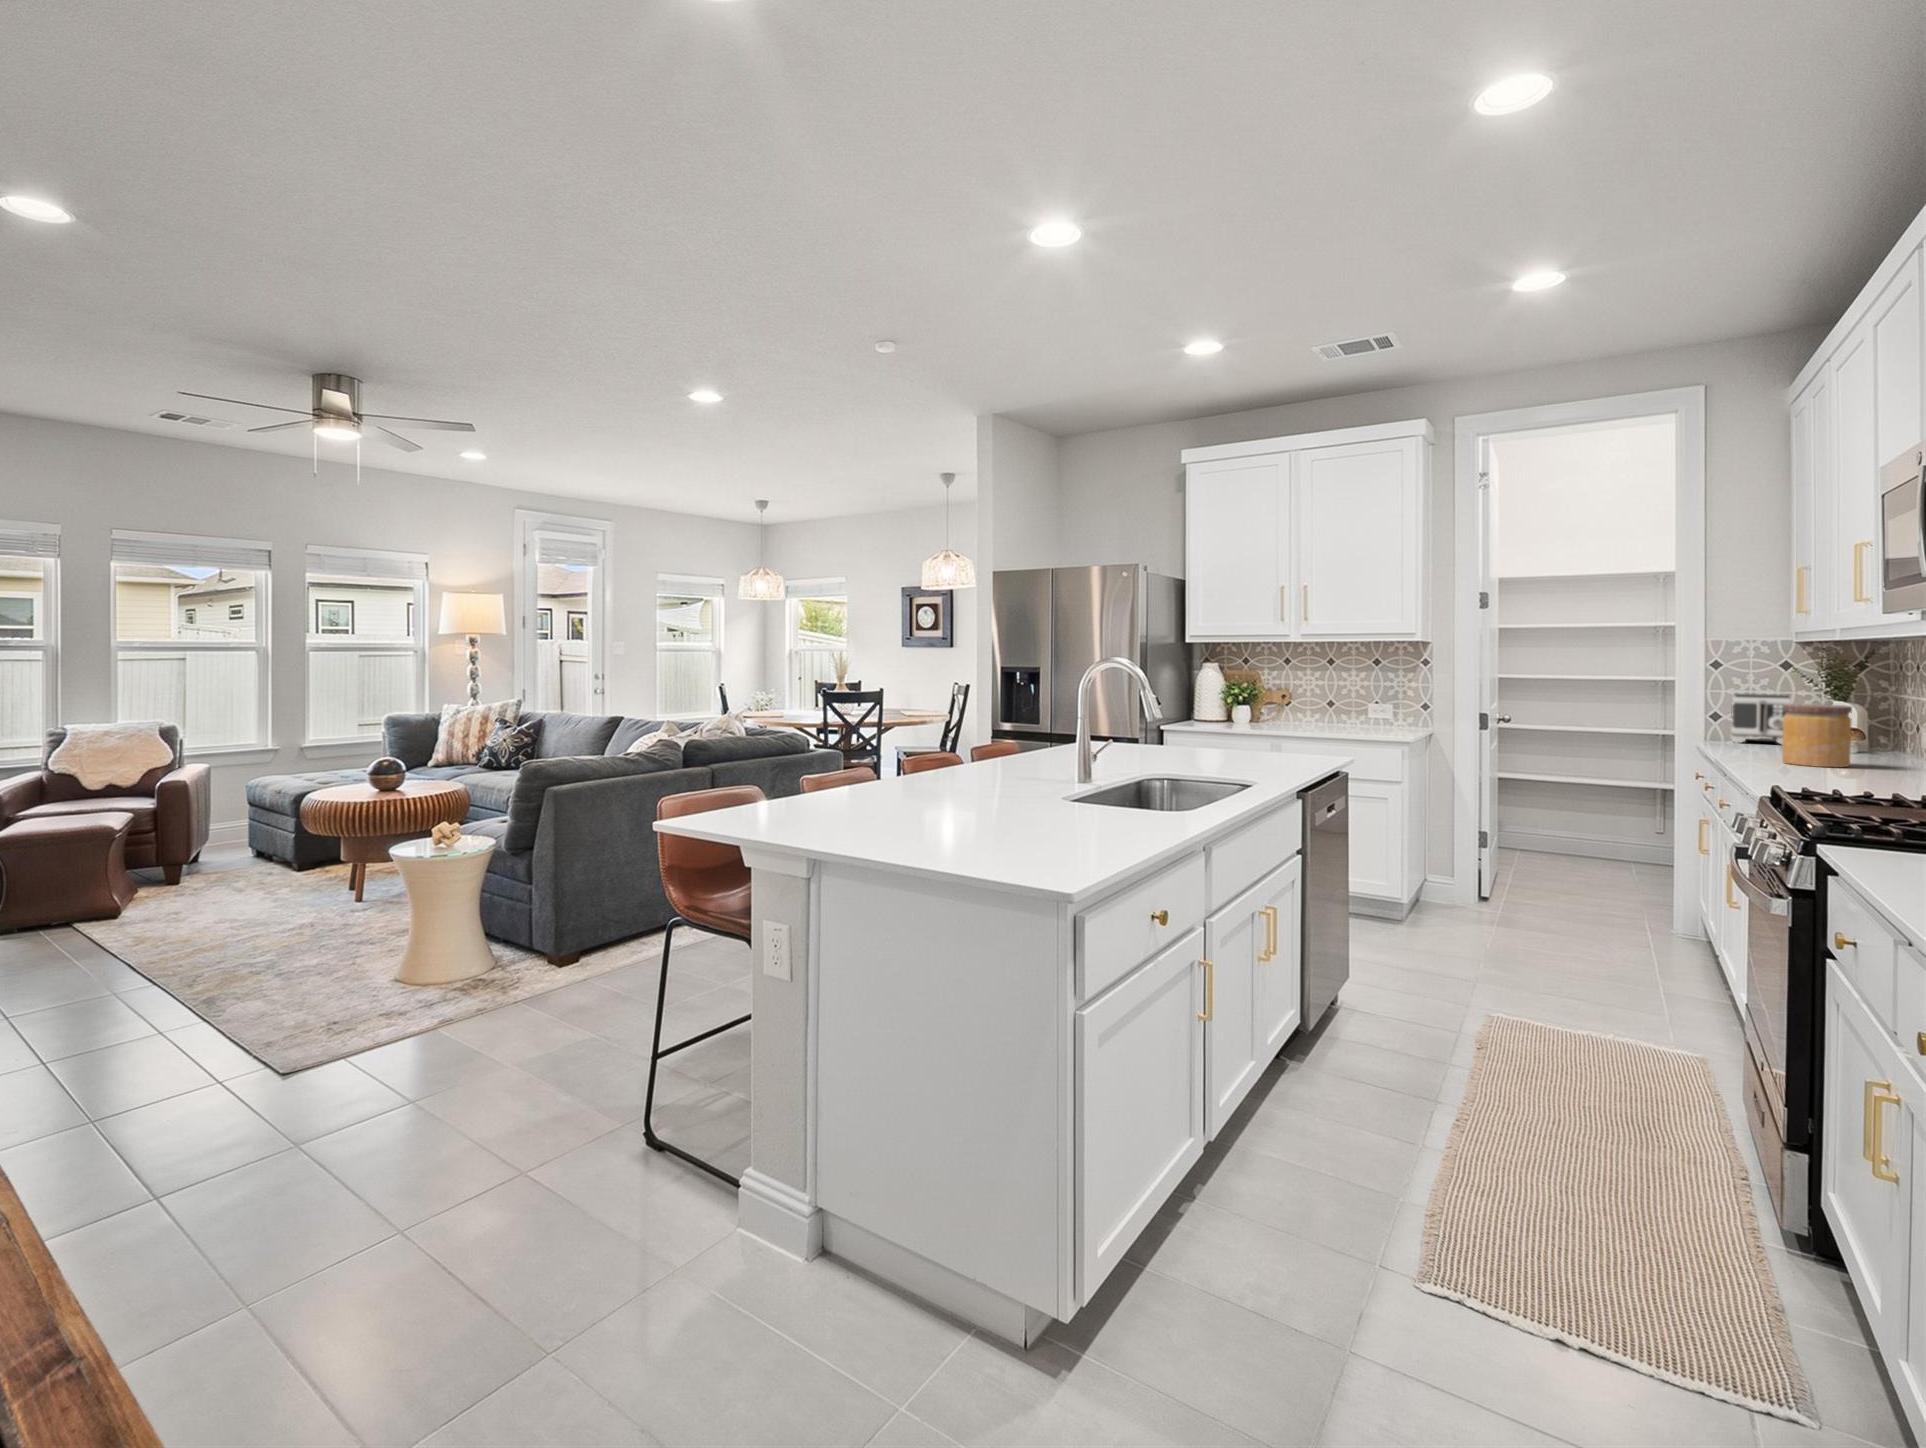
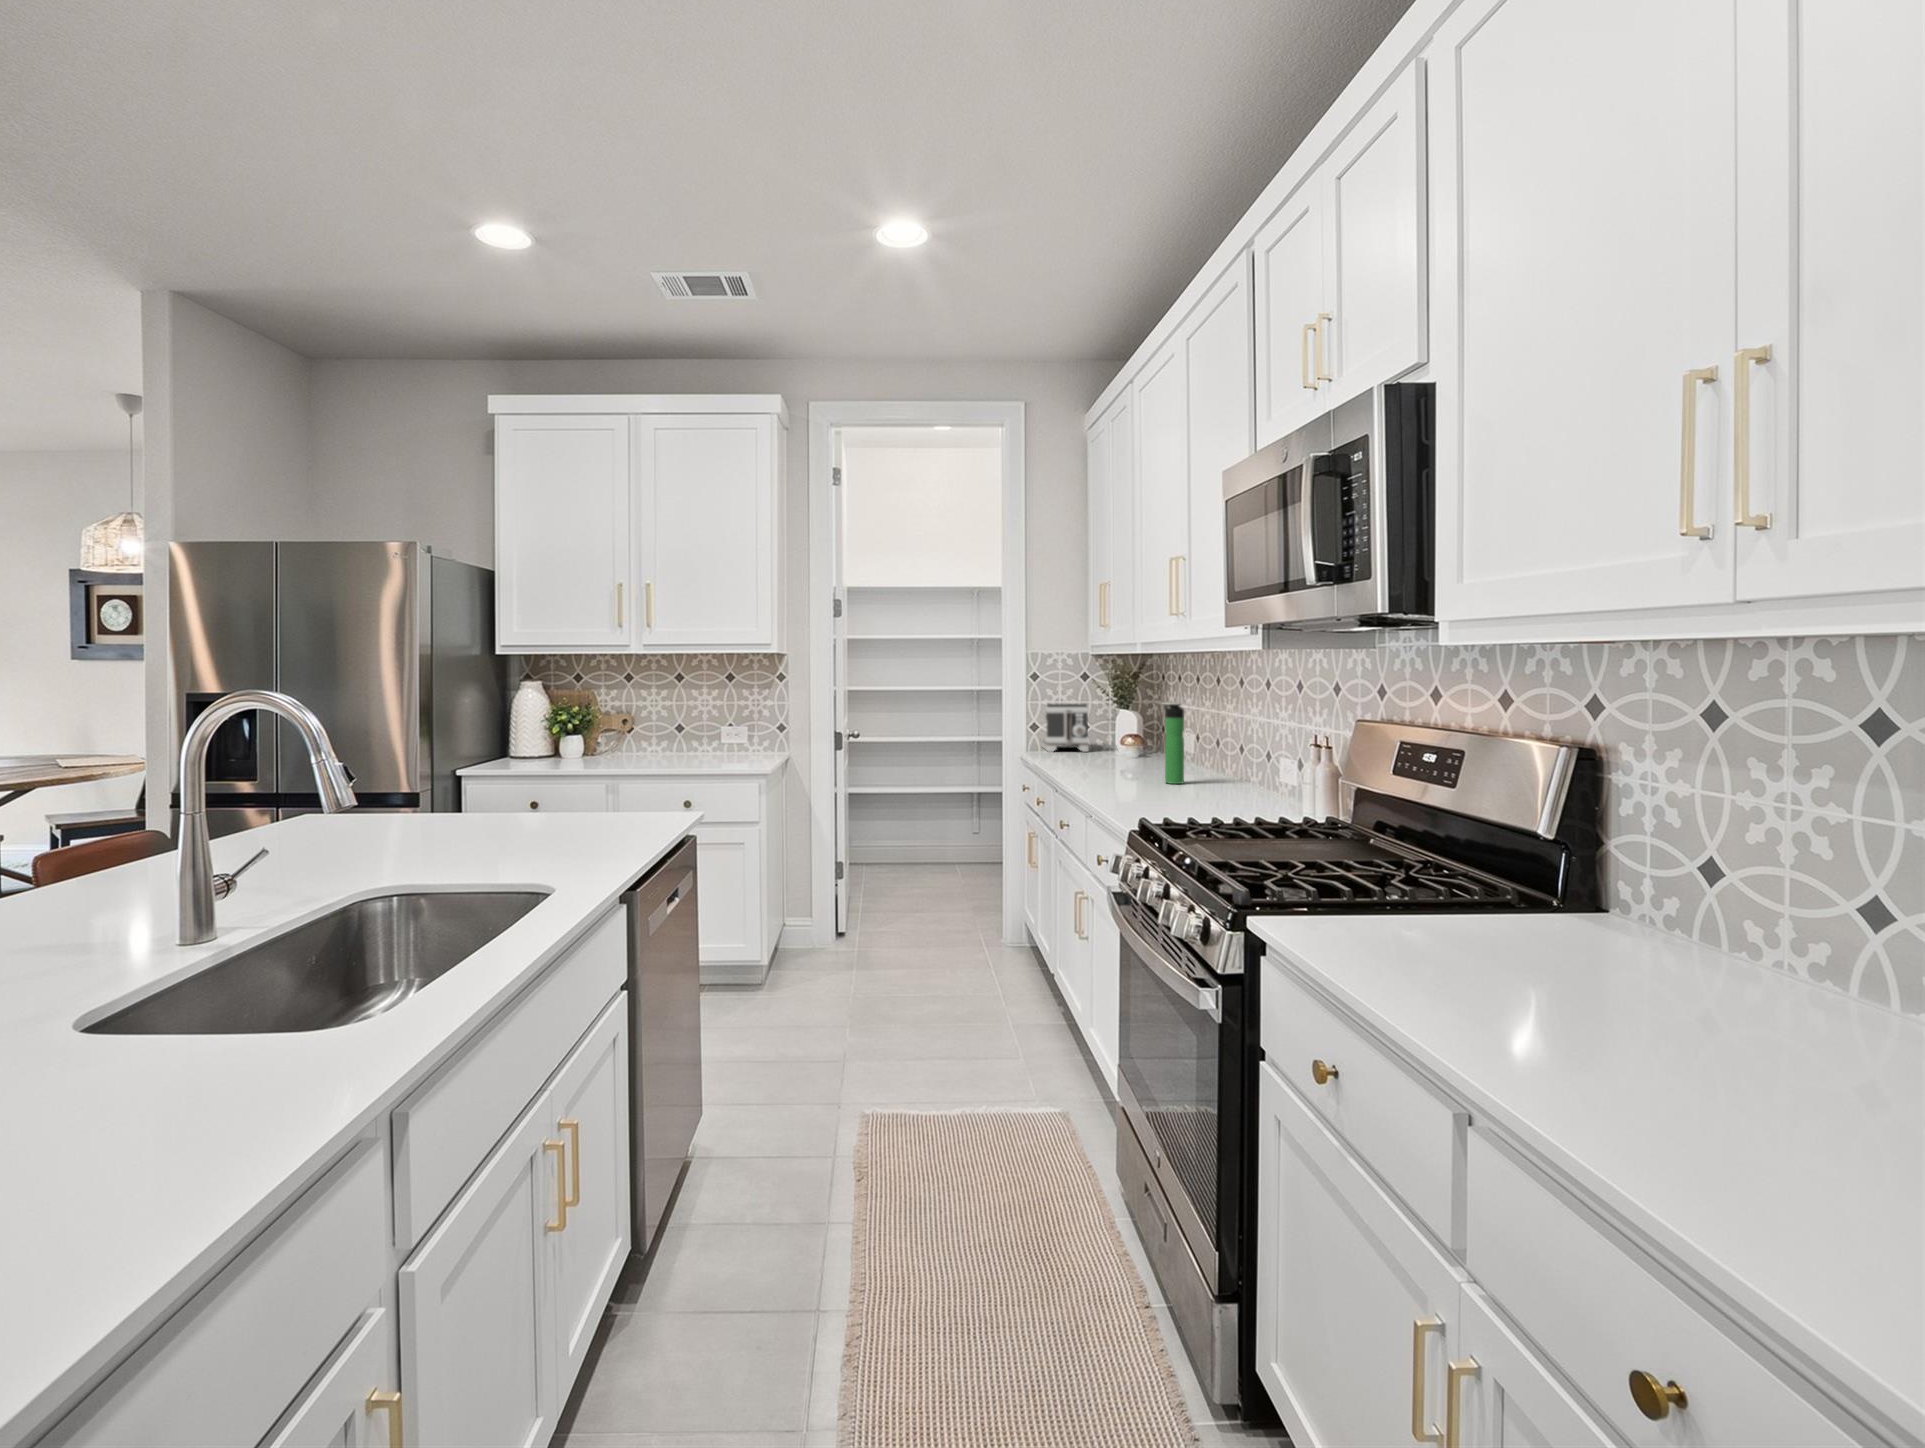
bottle: none [1855,693,1884,773] -> present [1164,704,1184,784]
jar: present [1782,704,1852,767] -> none [1104,715,1155,779]

